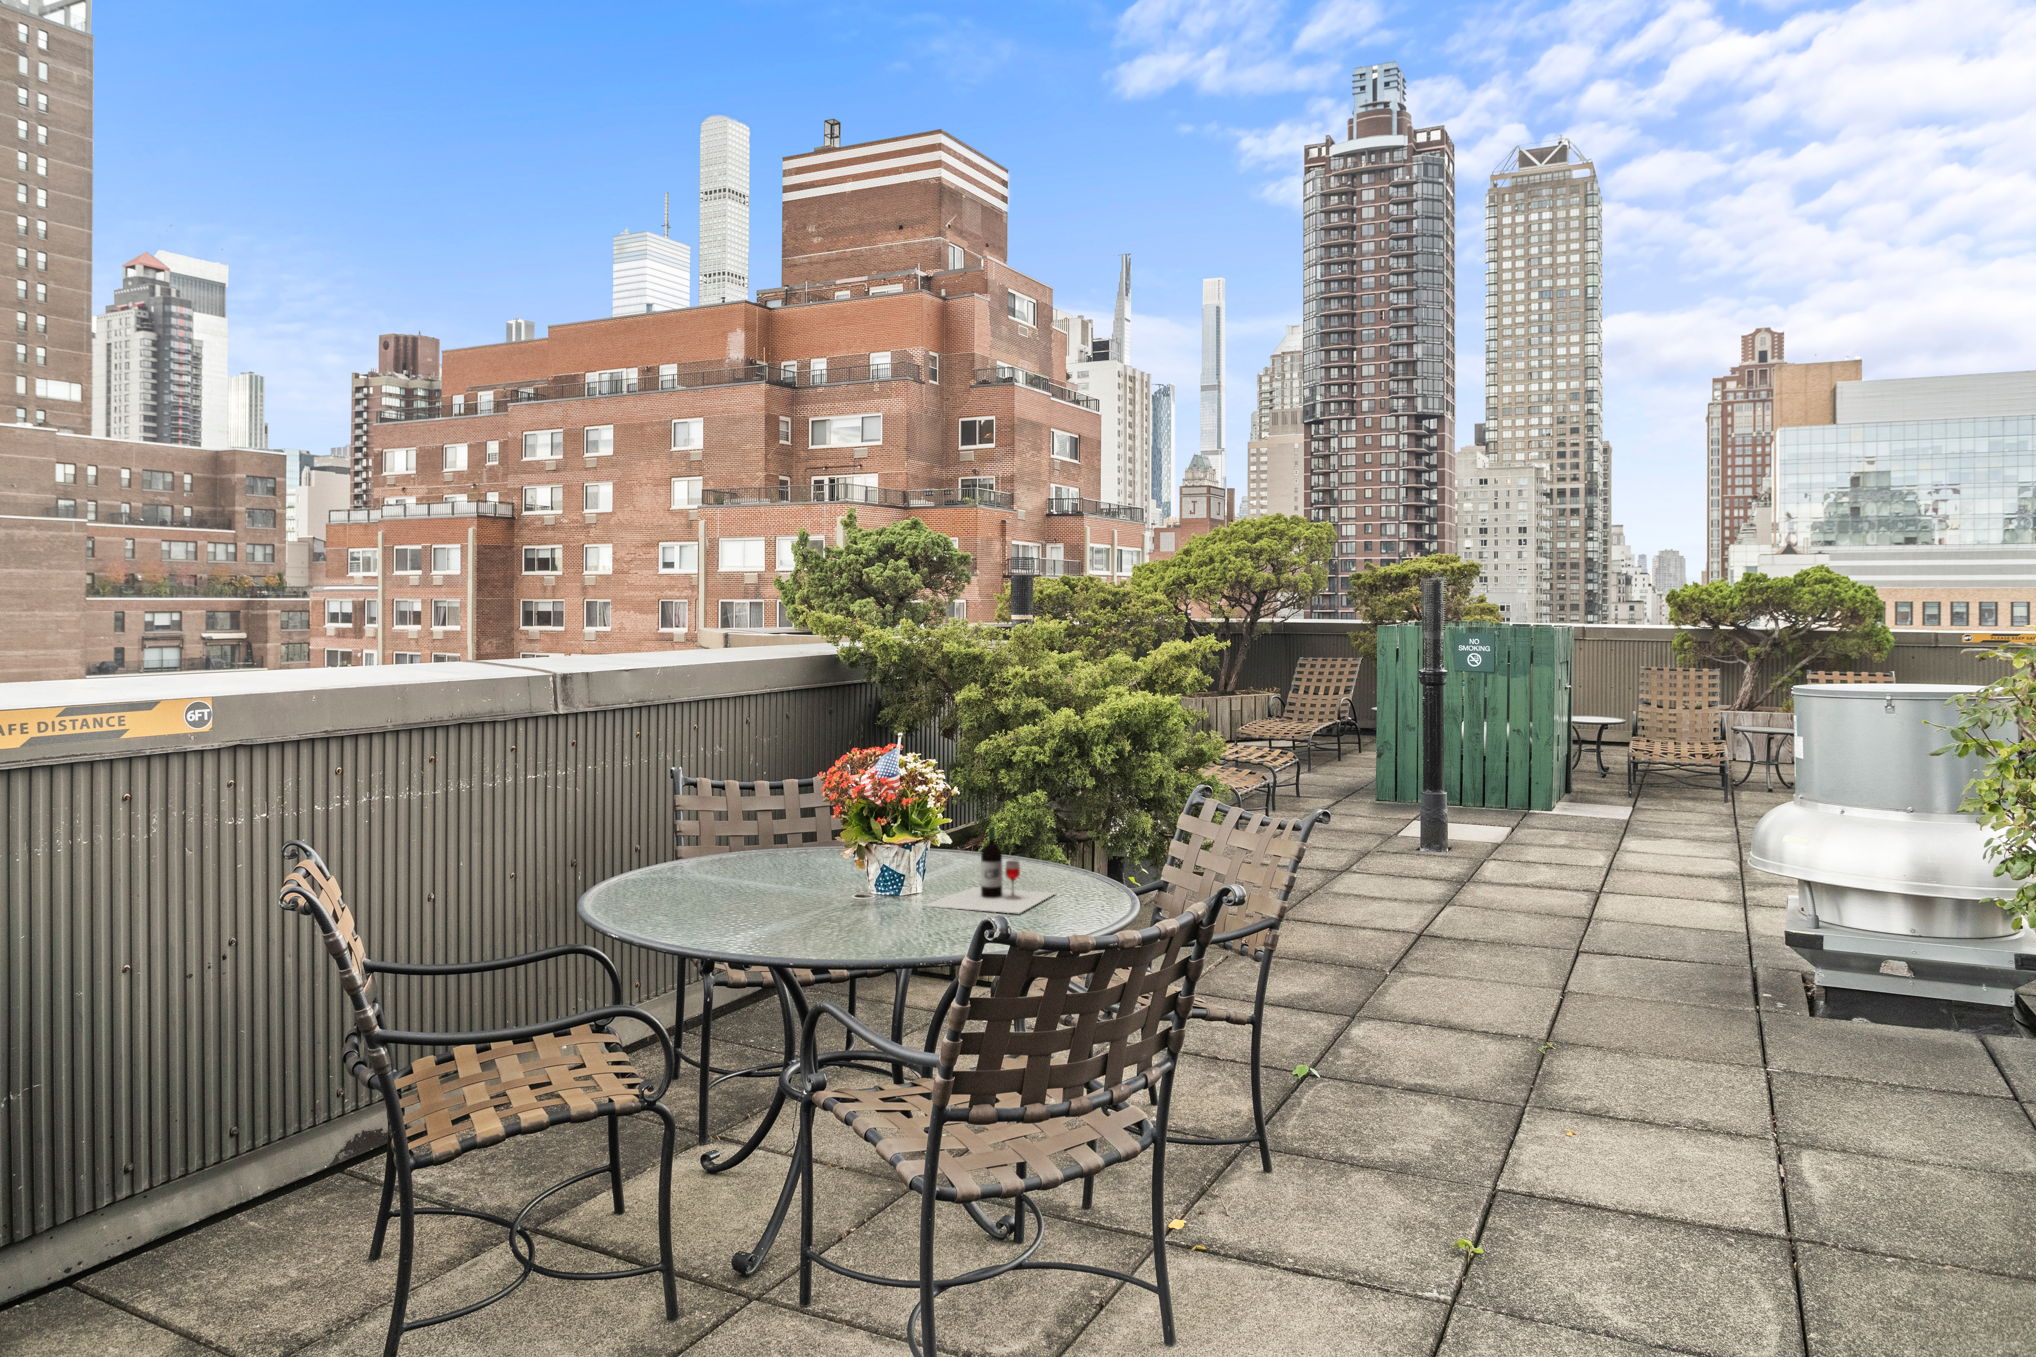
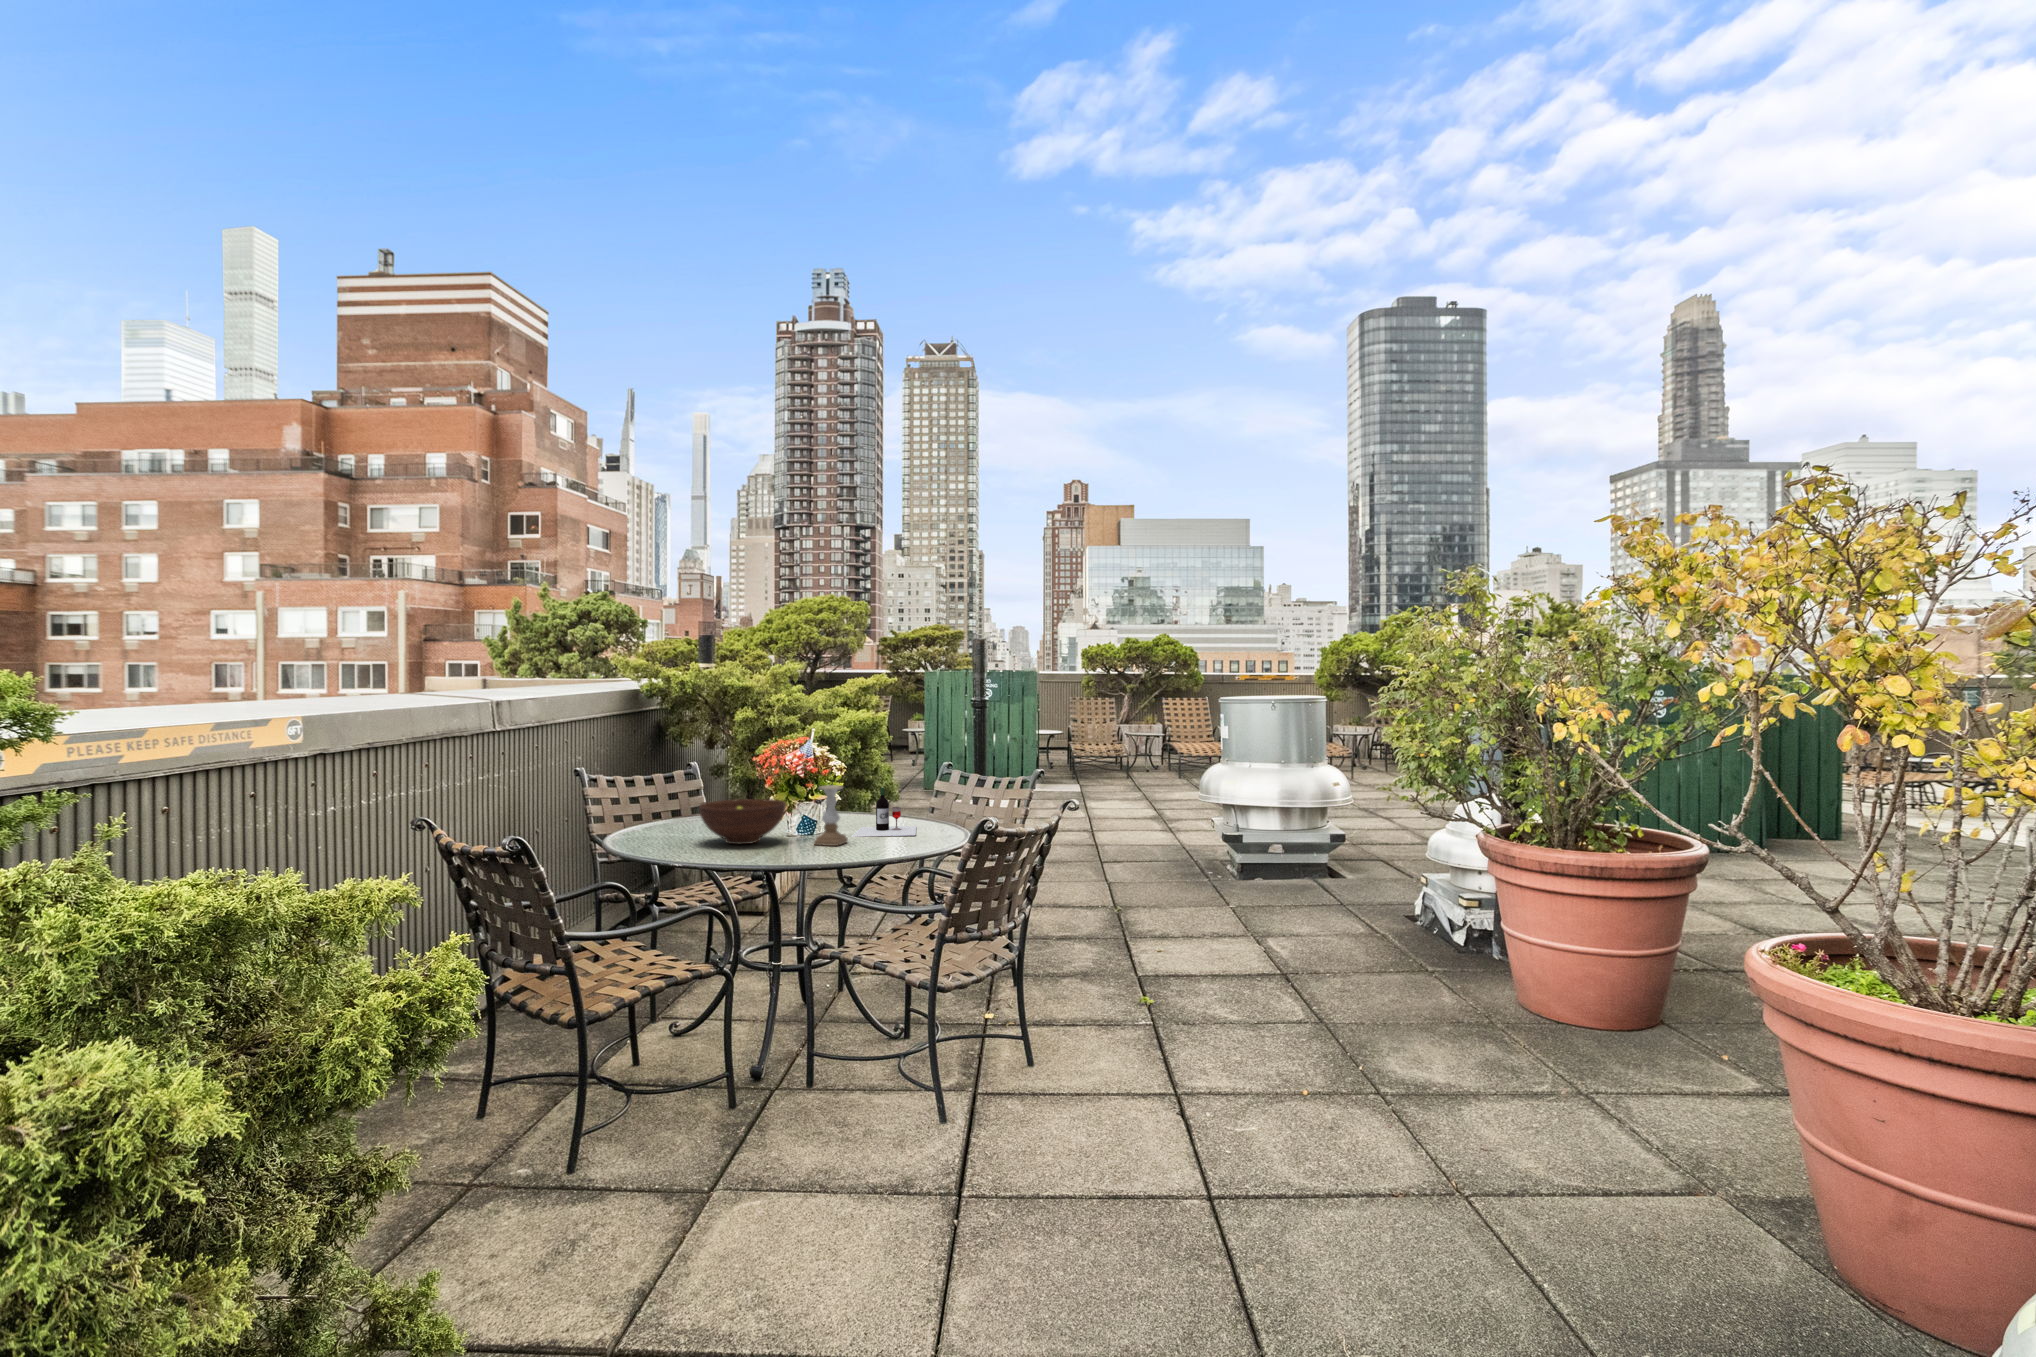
candle holder: none [833,823,892,925] -> present [814,785,848,846]
fruit bowl: none [677,834,811,907] -> present [699,799,786,844]

